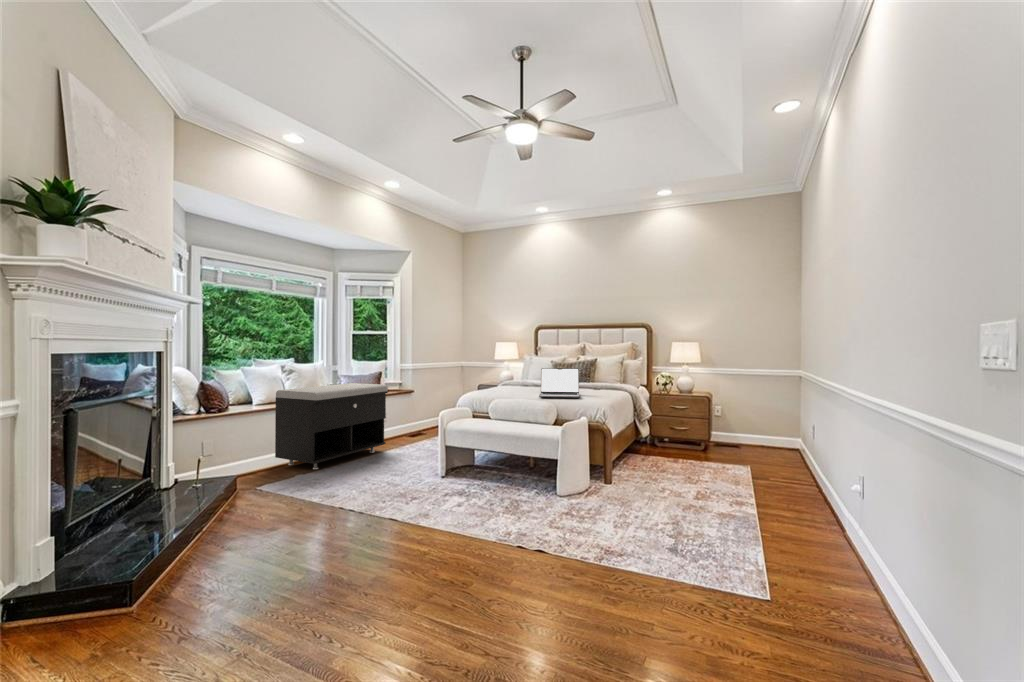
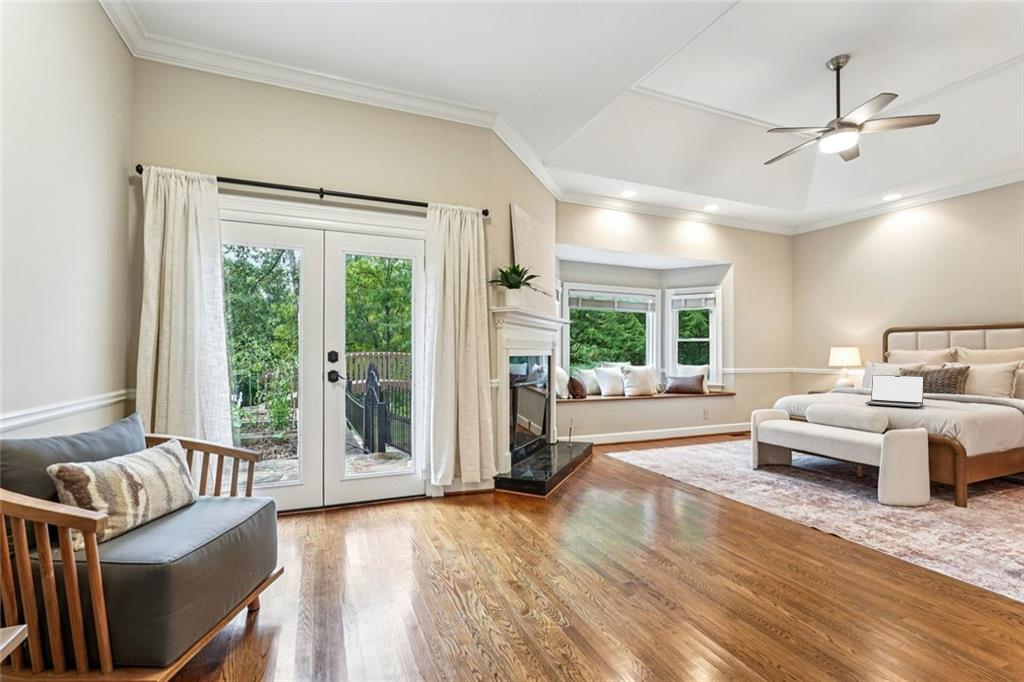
storage bench: present [275,383,388,469] -> none [617,384,708,450]

